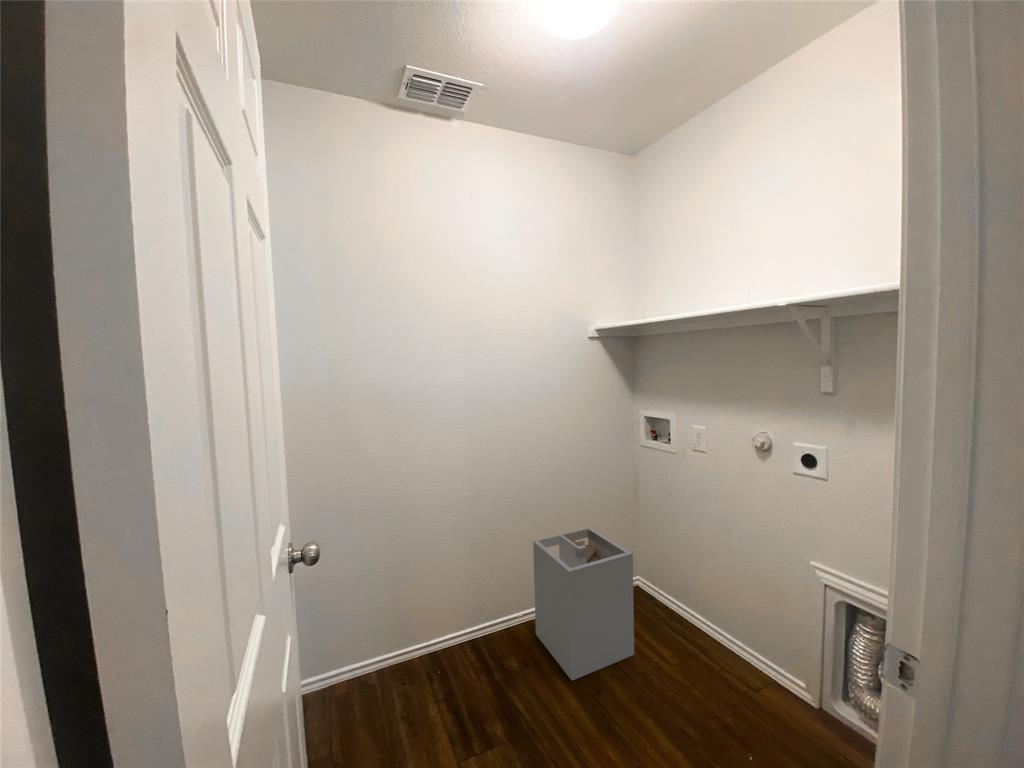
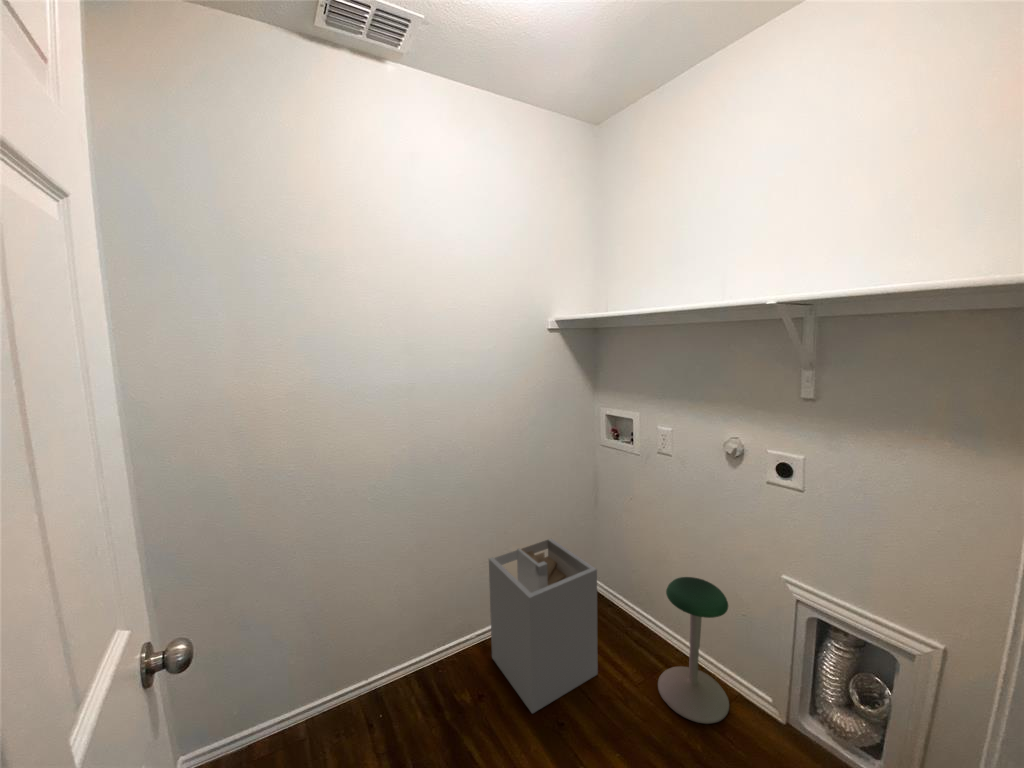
stool: none [692,565,763,703] -> present [658,577,729,724]

